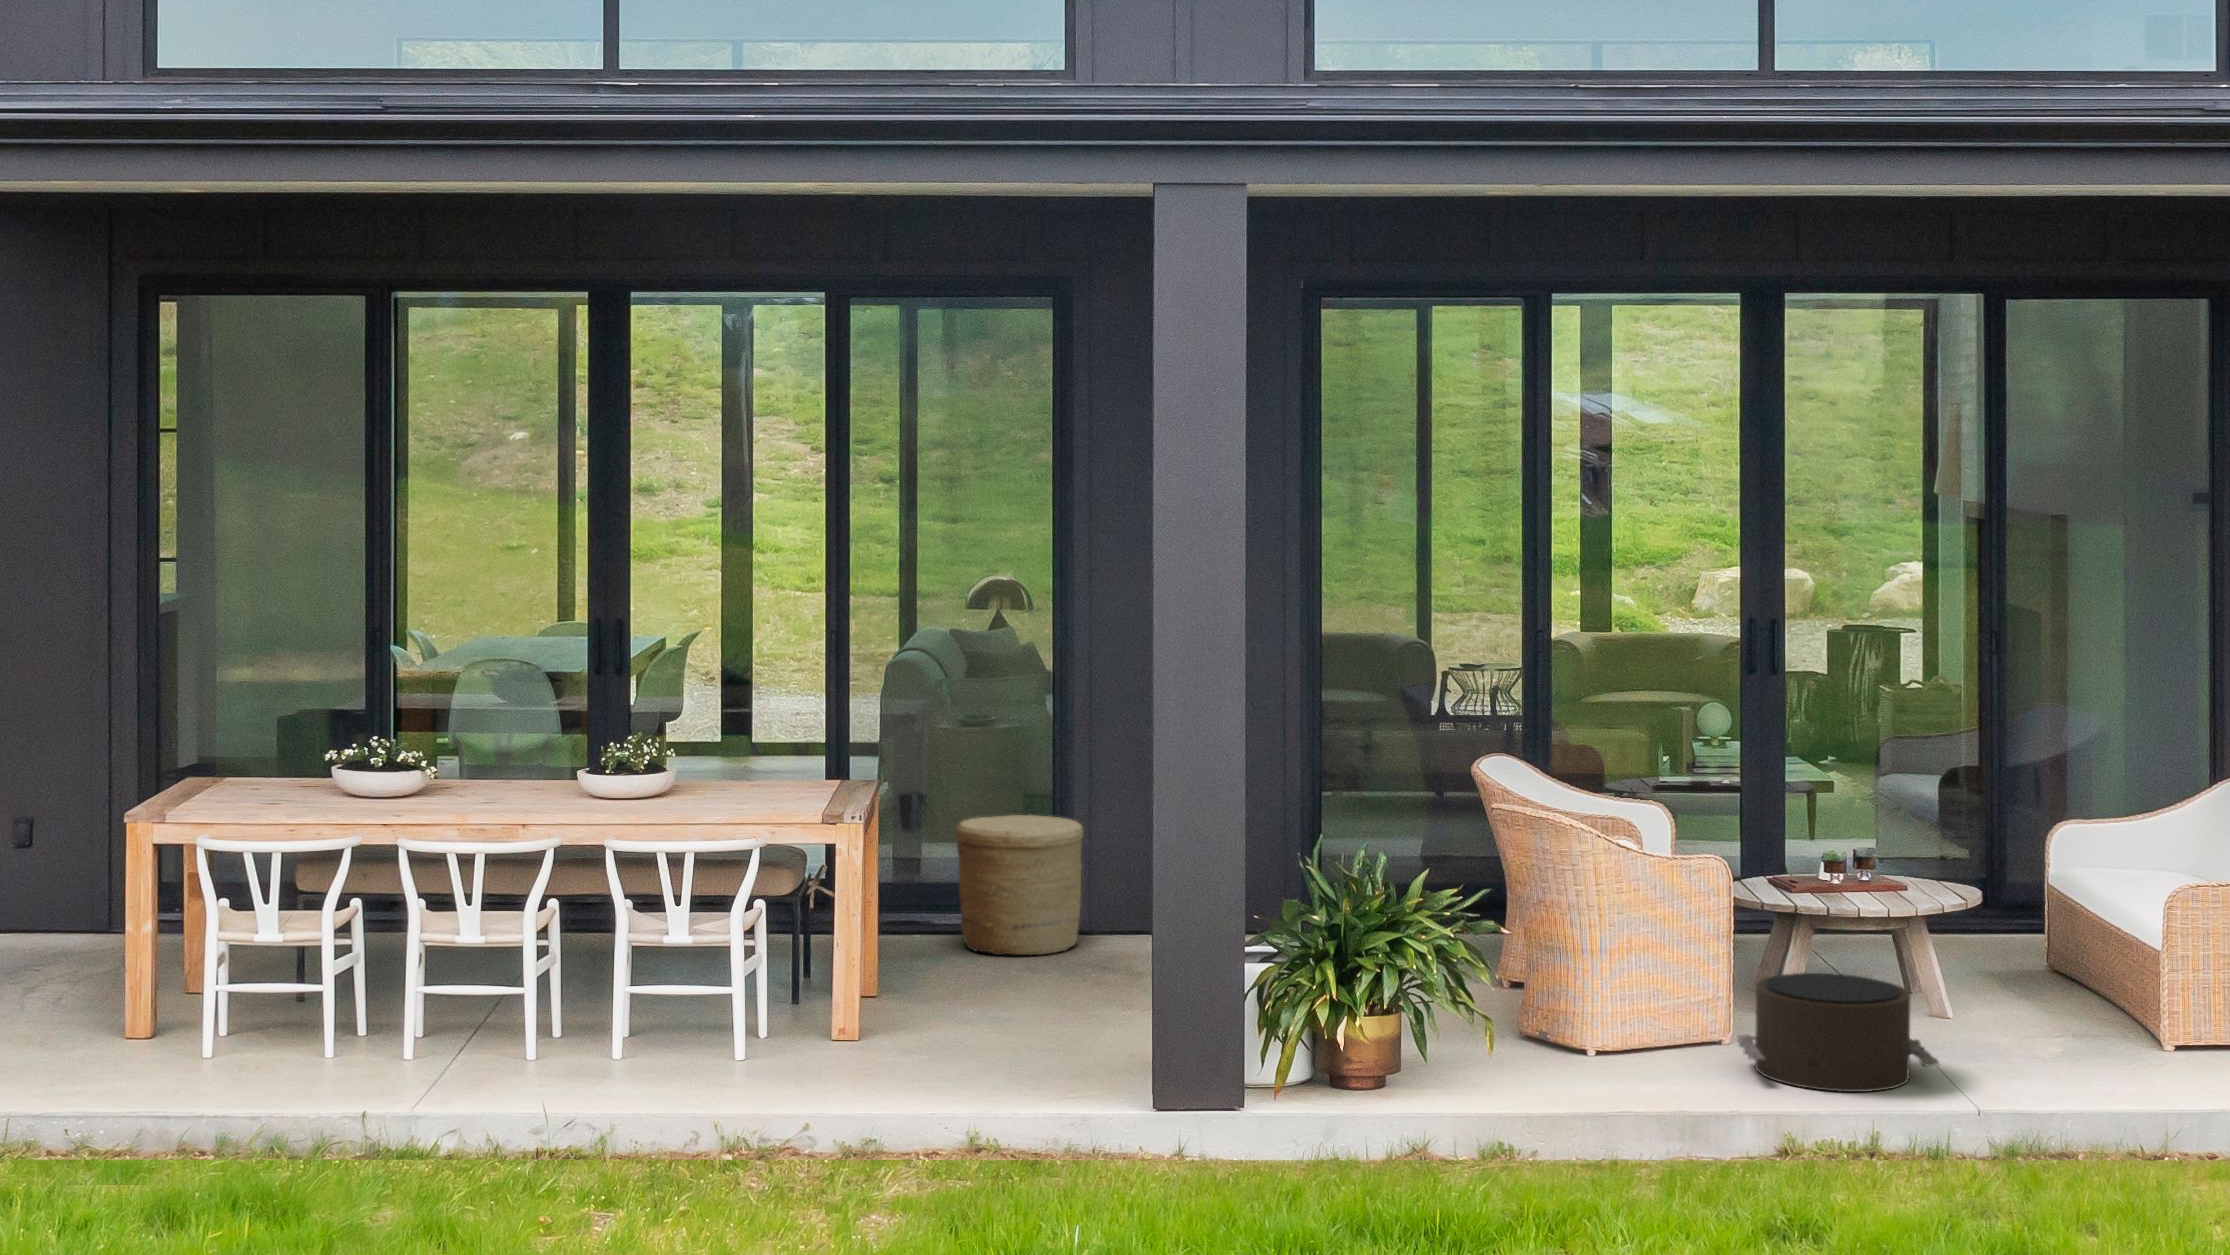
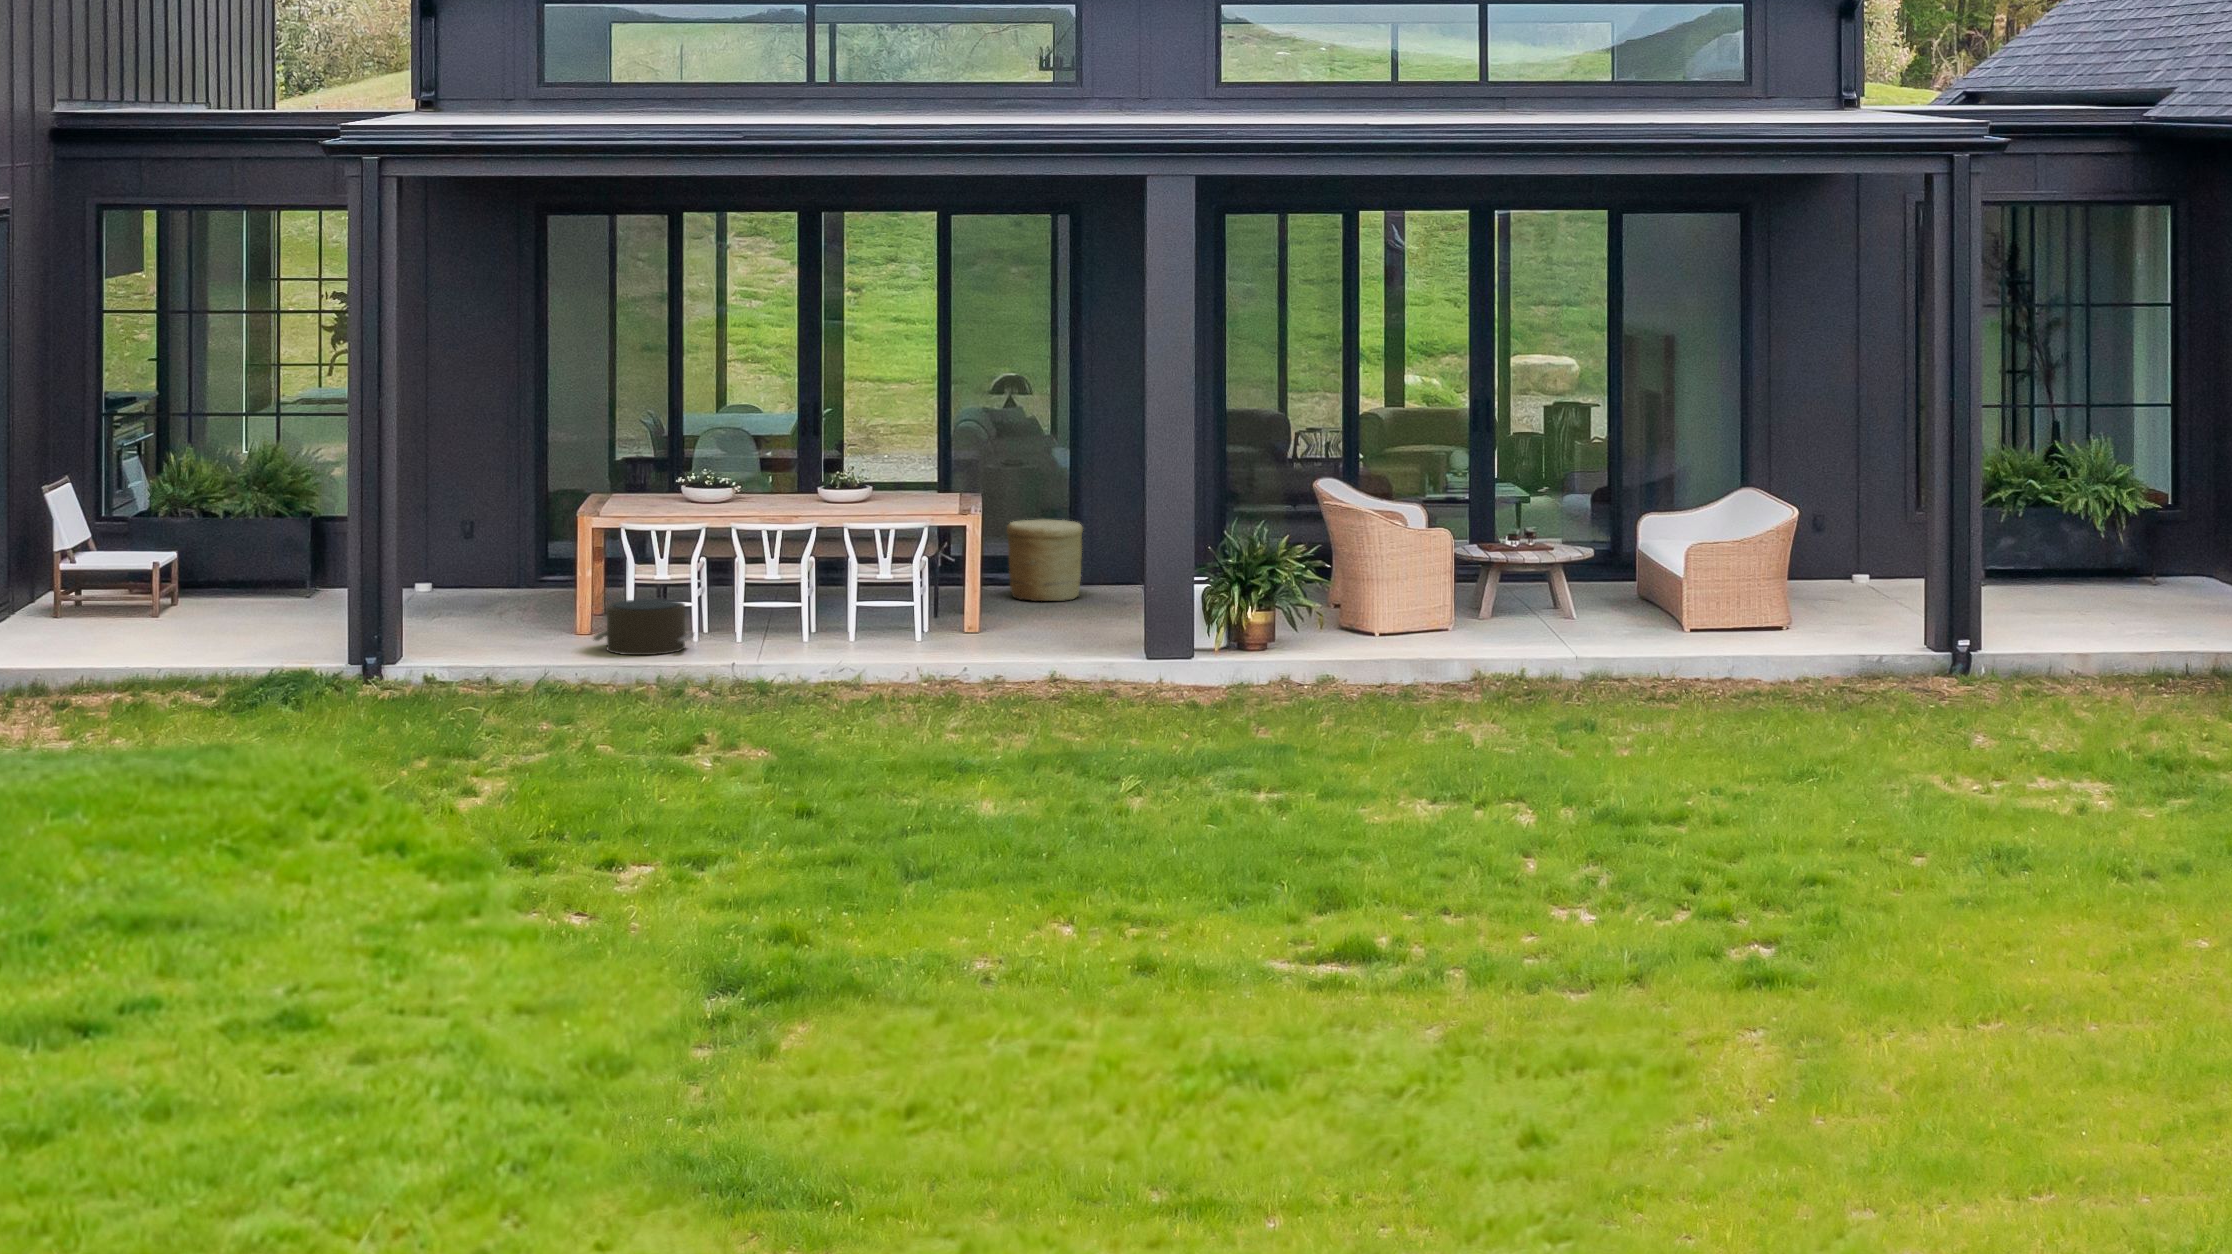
pouf: present [1737,973,1939,1092] -> present [594,599,694,655]

